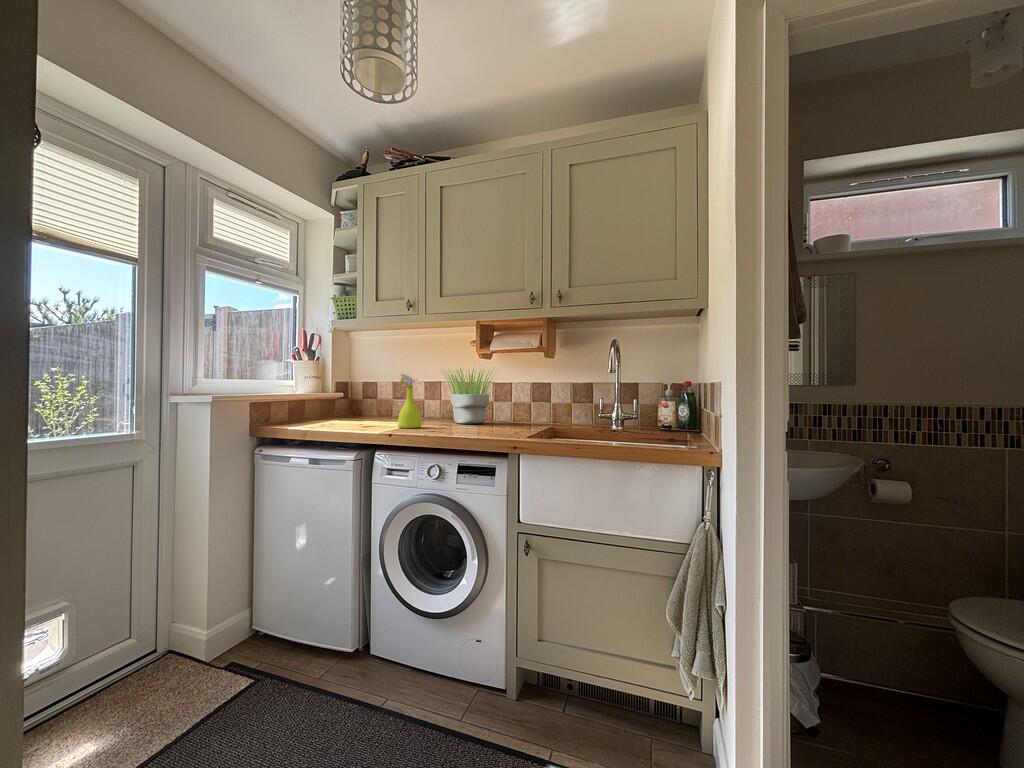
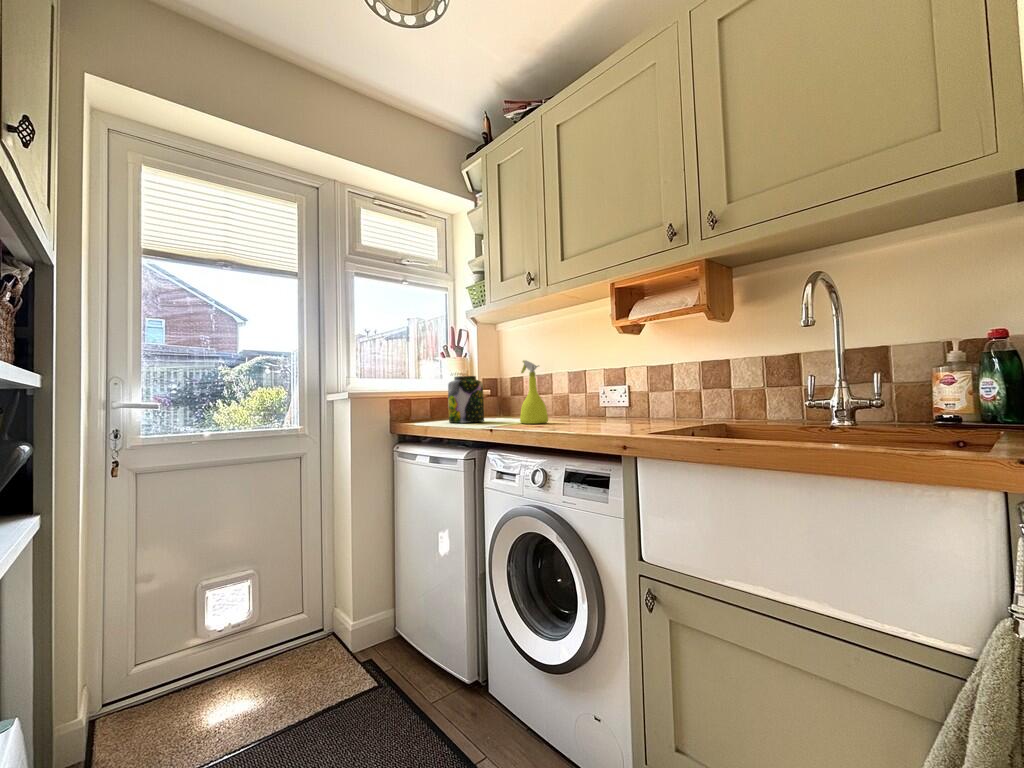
potted plant: present [446,368,495,424] -> none [574,344,658,419]
jar: none [325,384,360,427] -> present [448,376,484,423]

